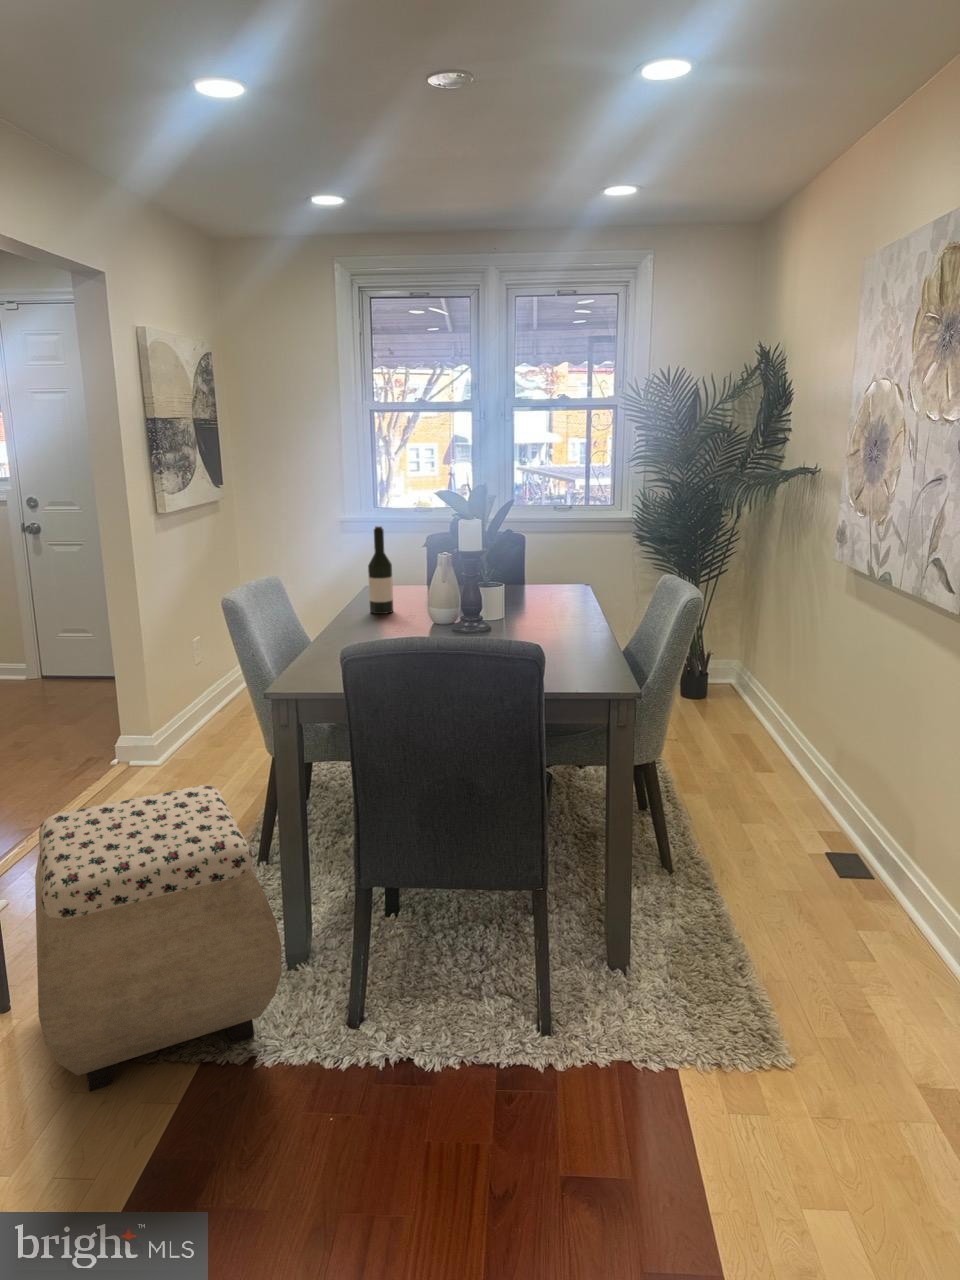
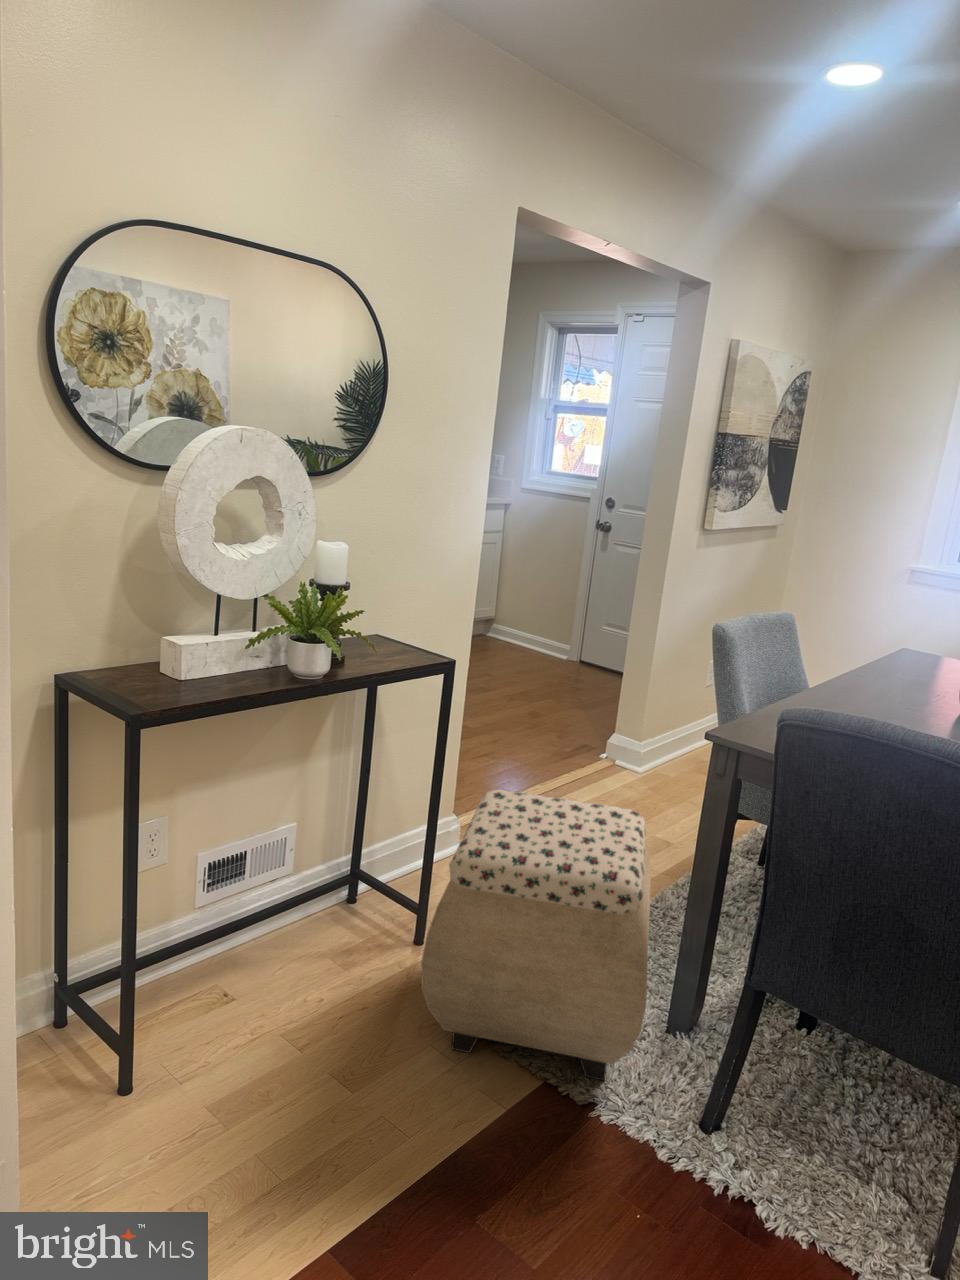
wine bottle: present [368,526,393,614] -> none [889,580,930,685]

